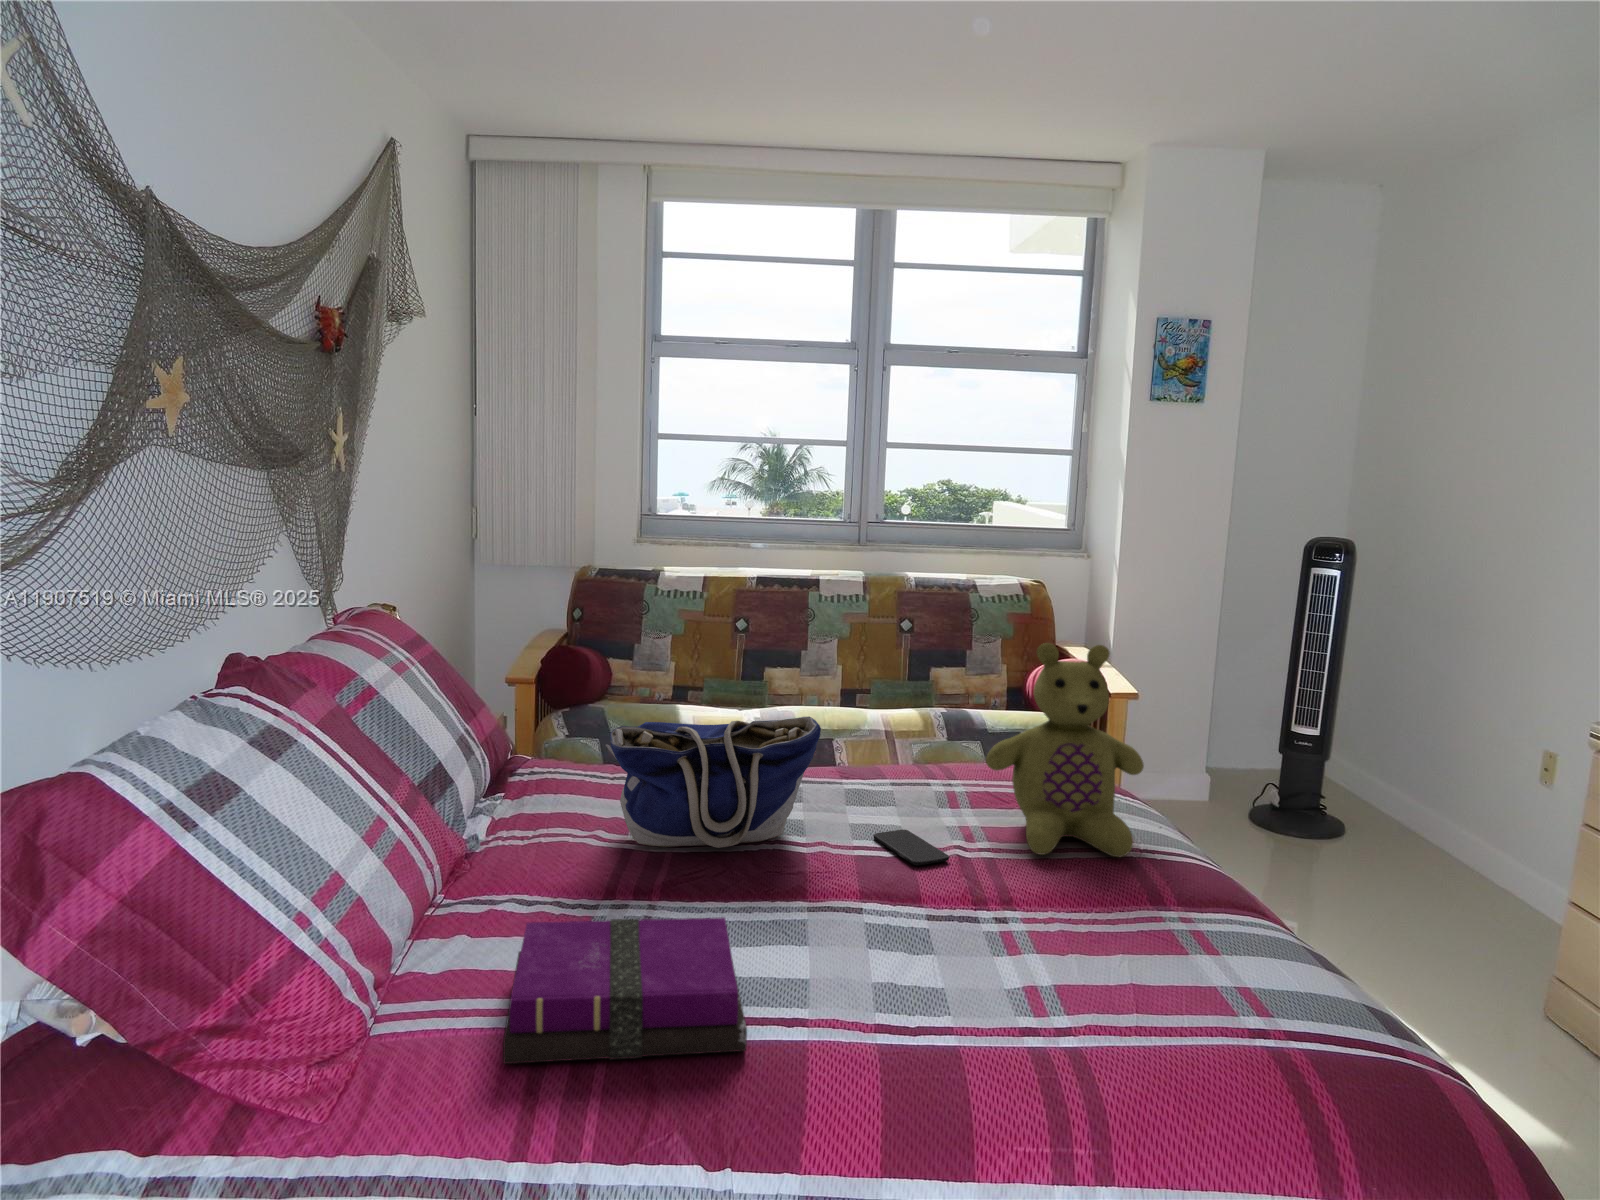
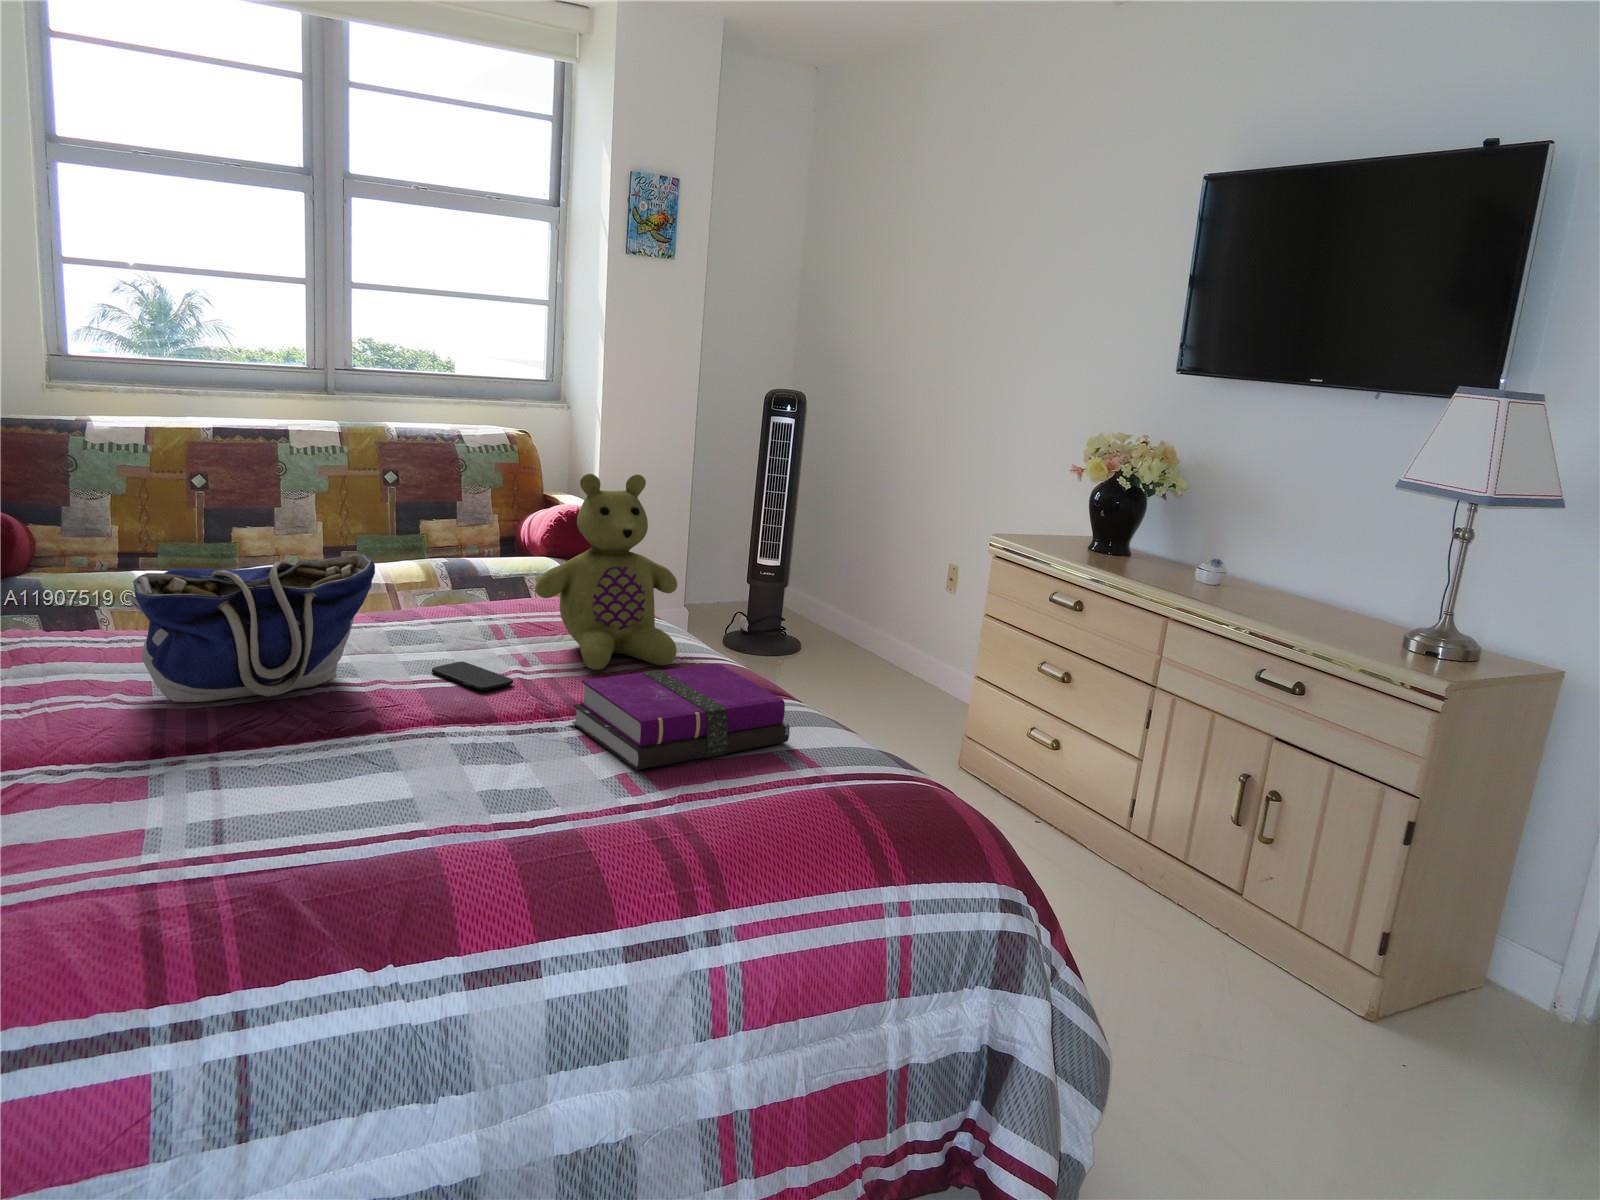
notebook: present [503,917,747,1064] -> present [572,664,790,770]

